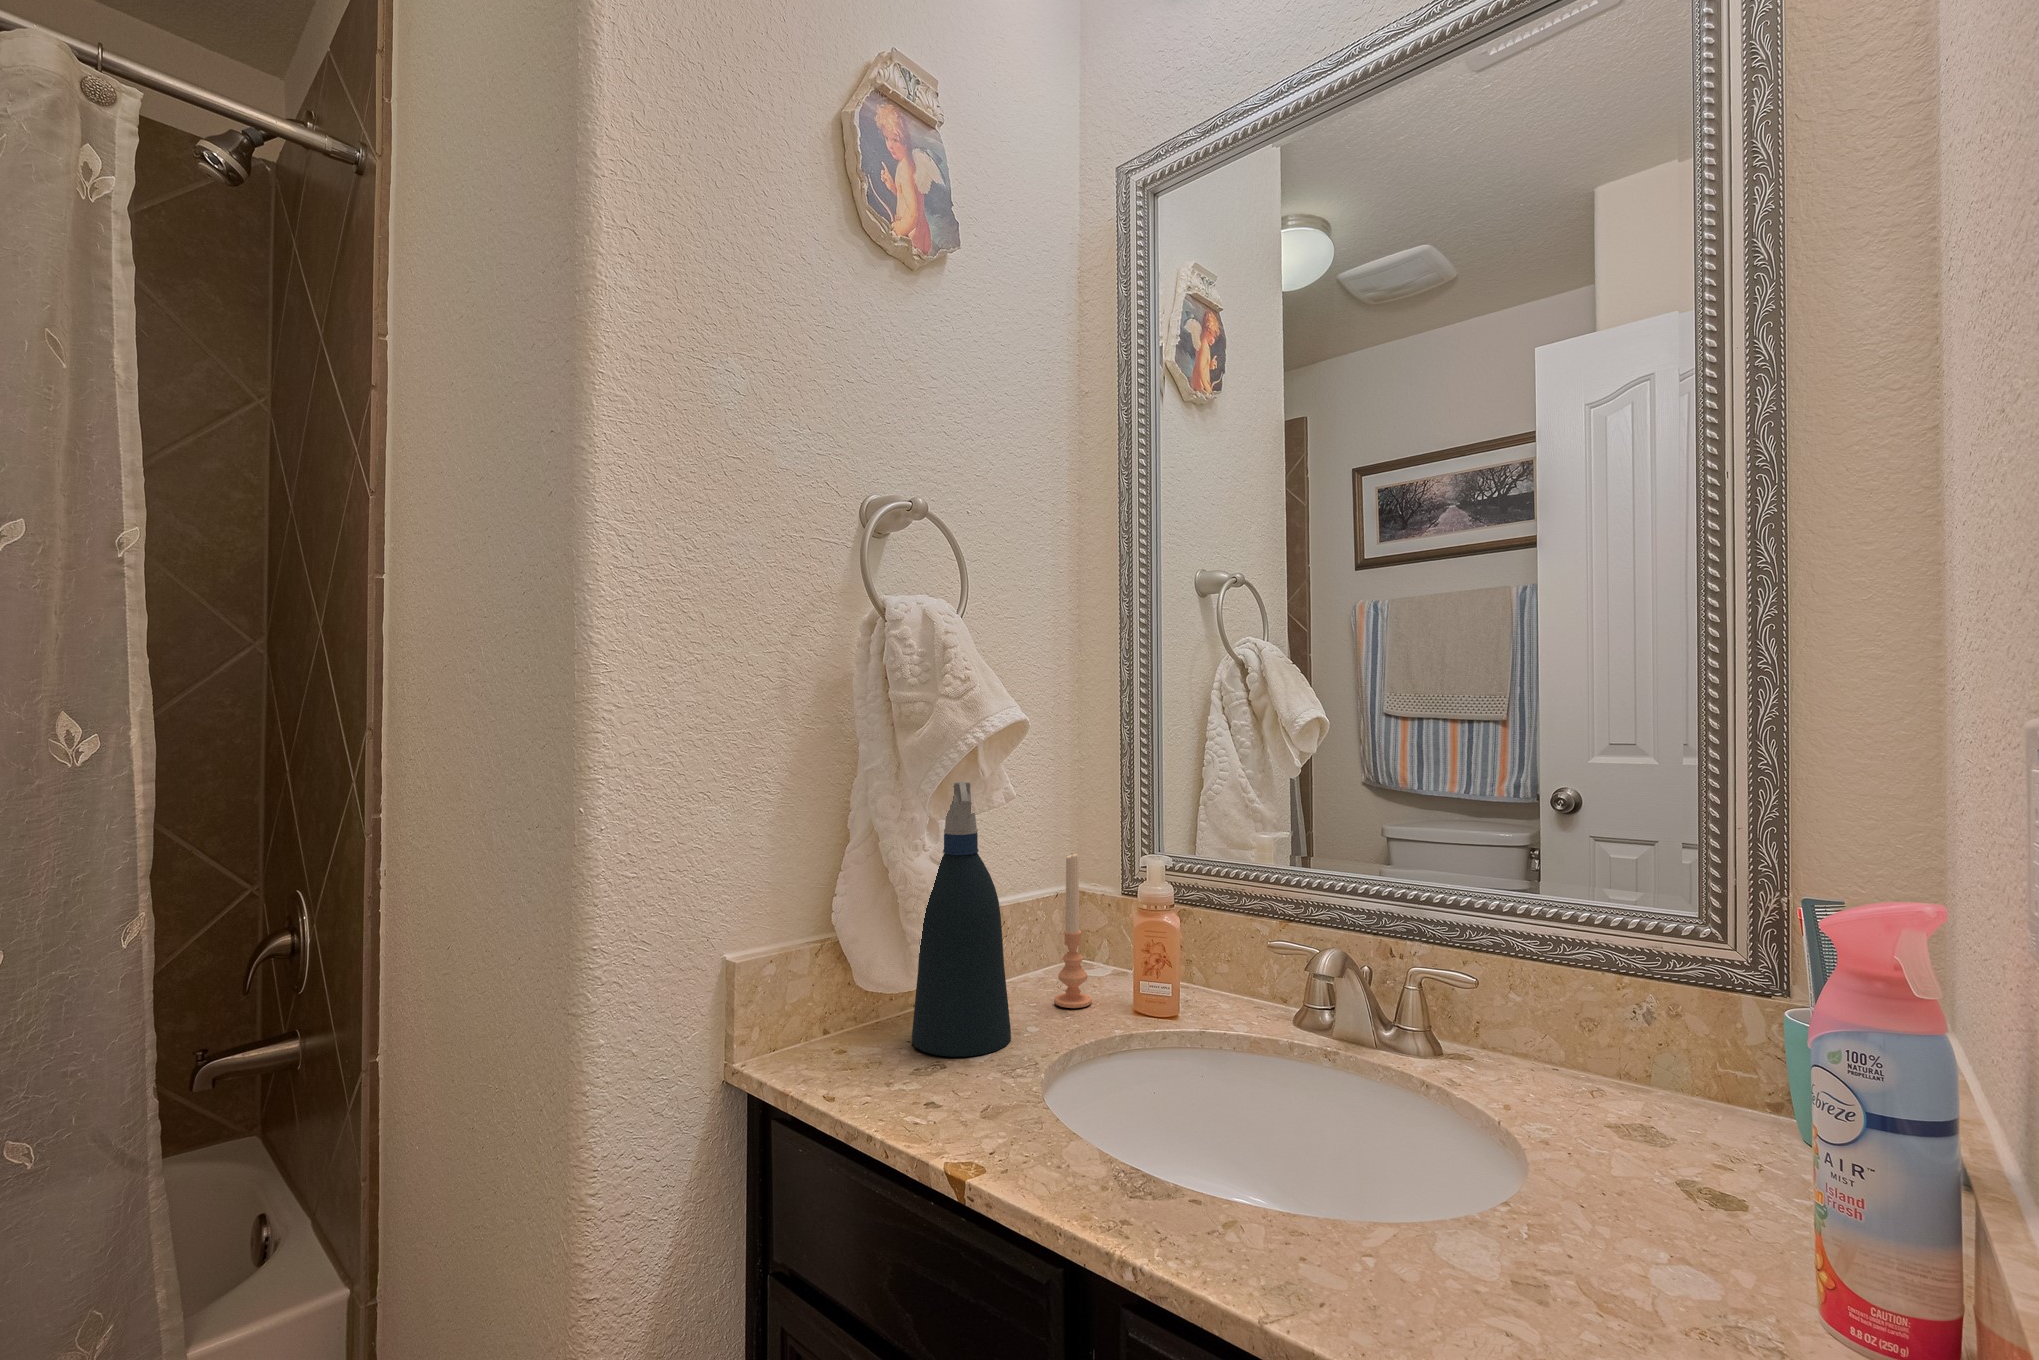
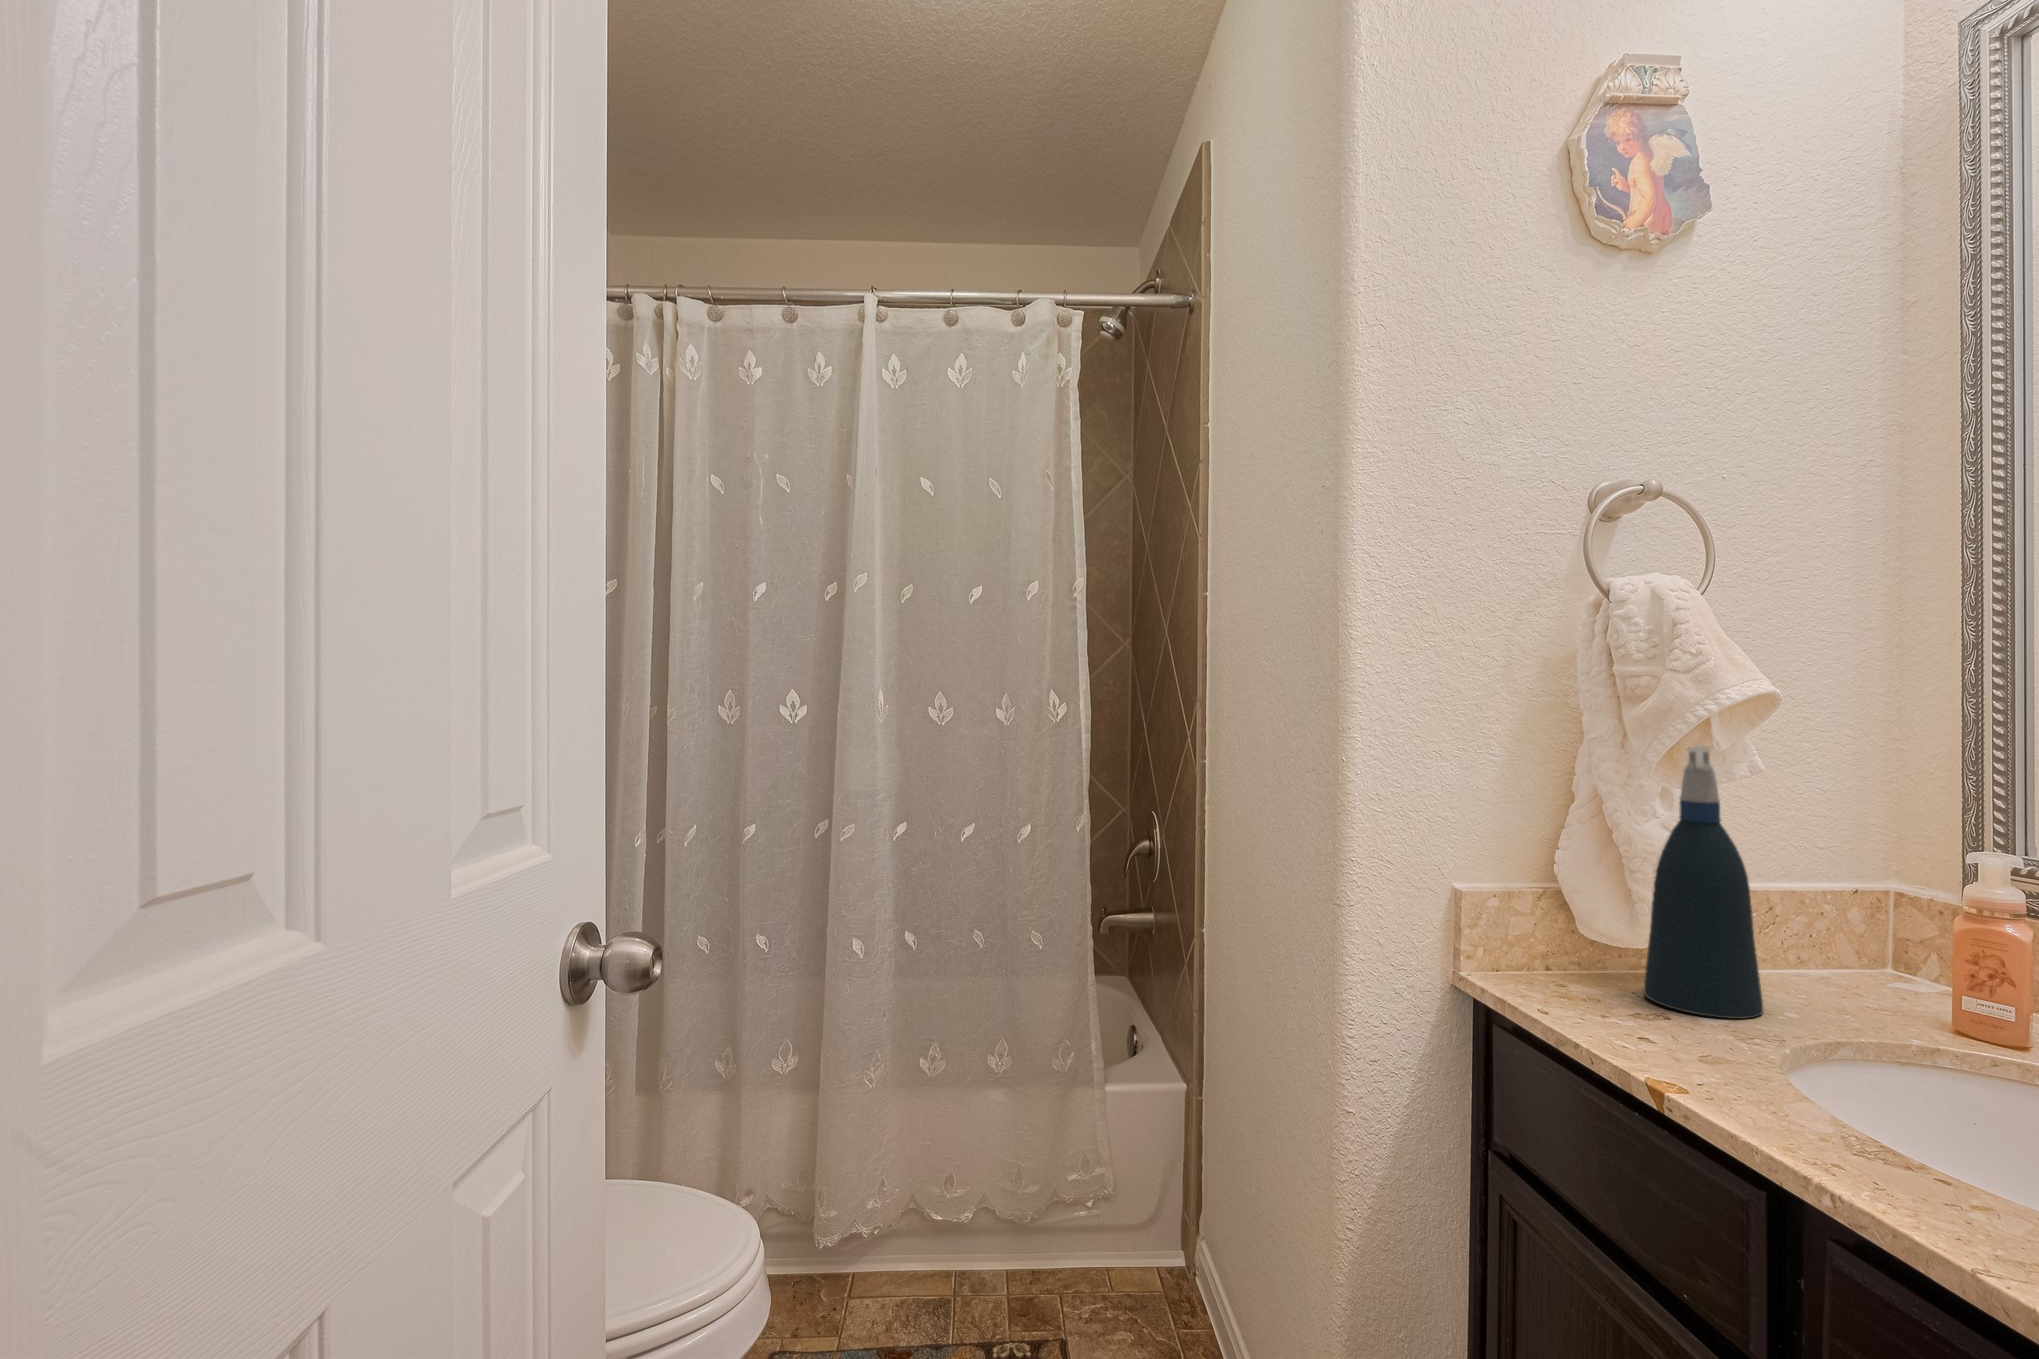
candle: present [1054,854,1092,1008] -> none [1833,841,1887,1009]

